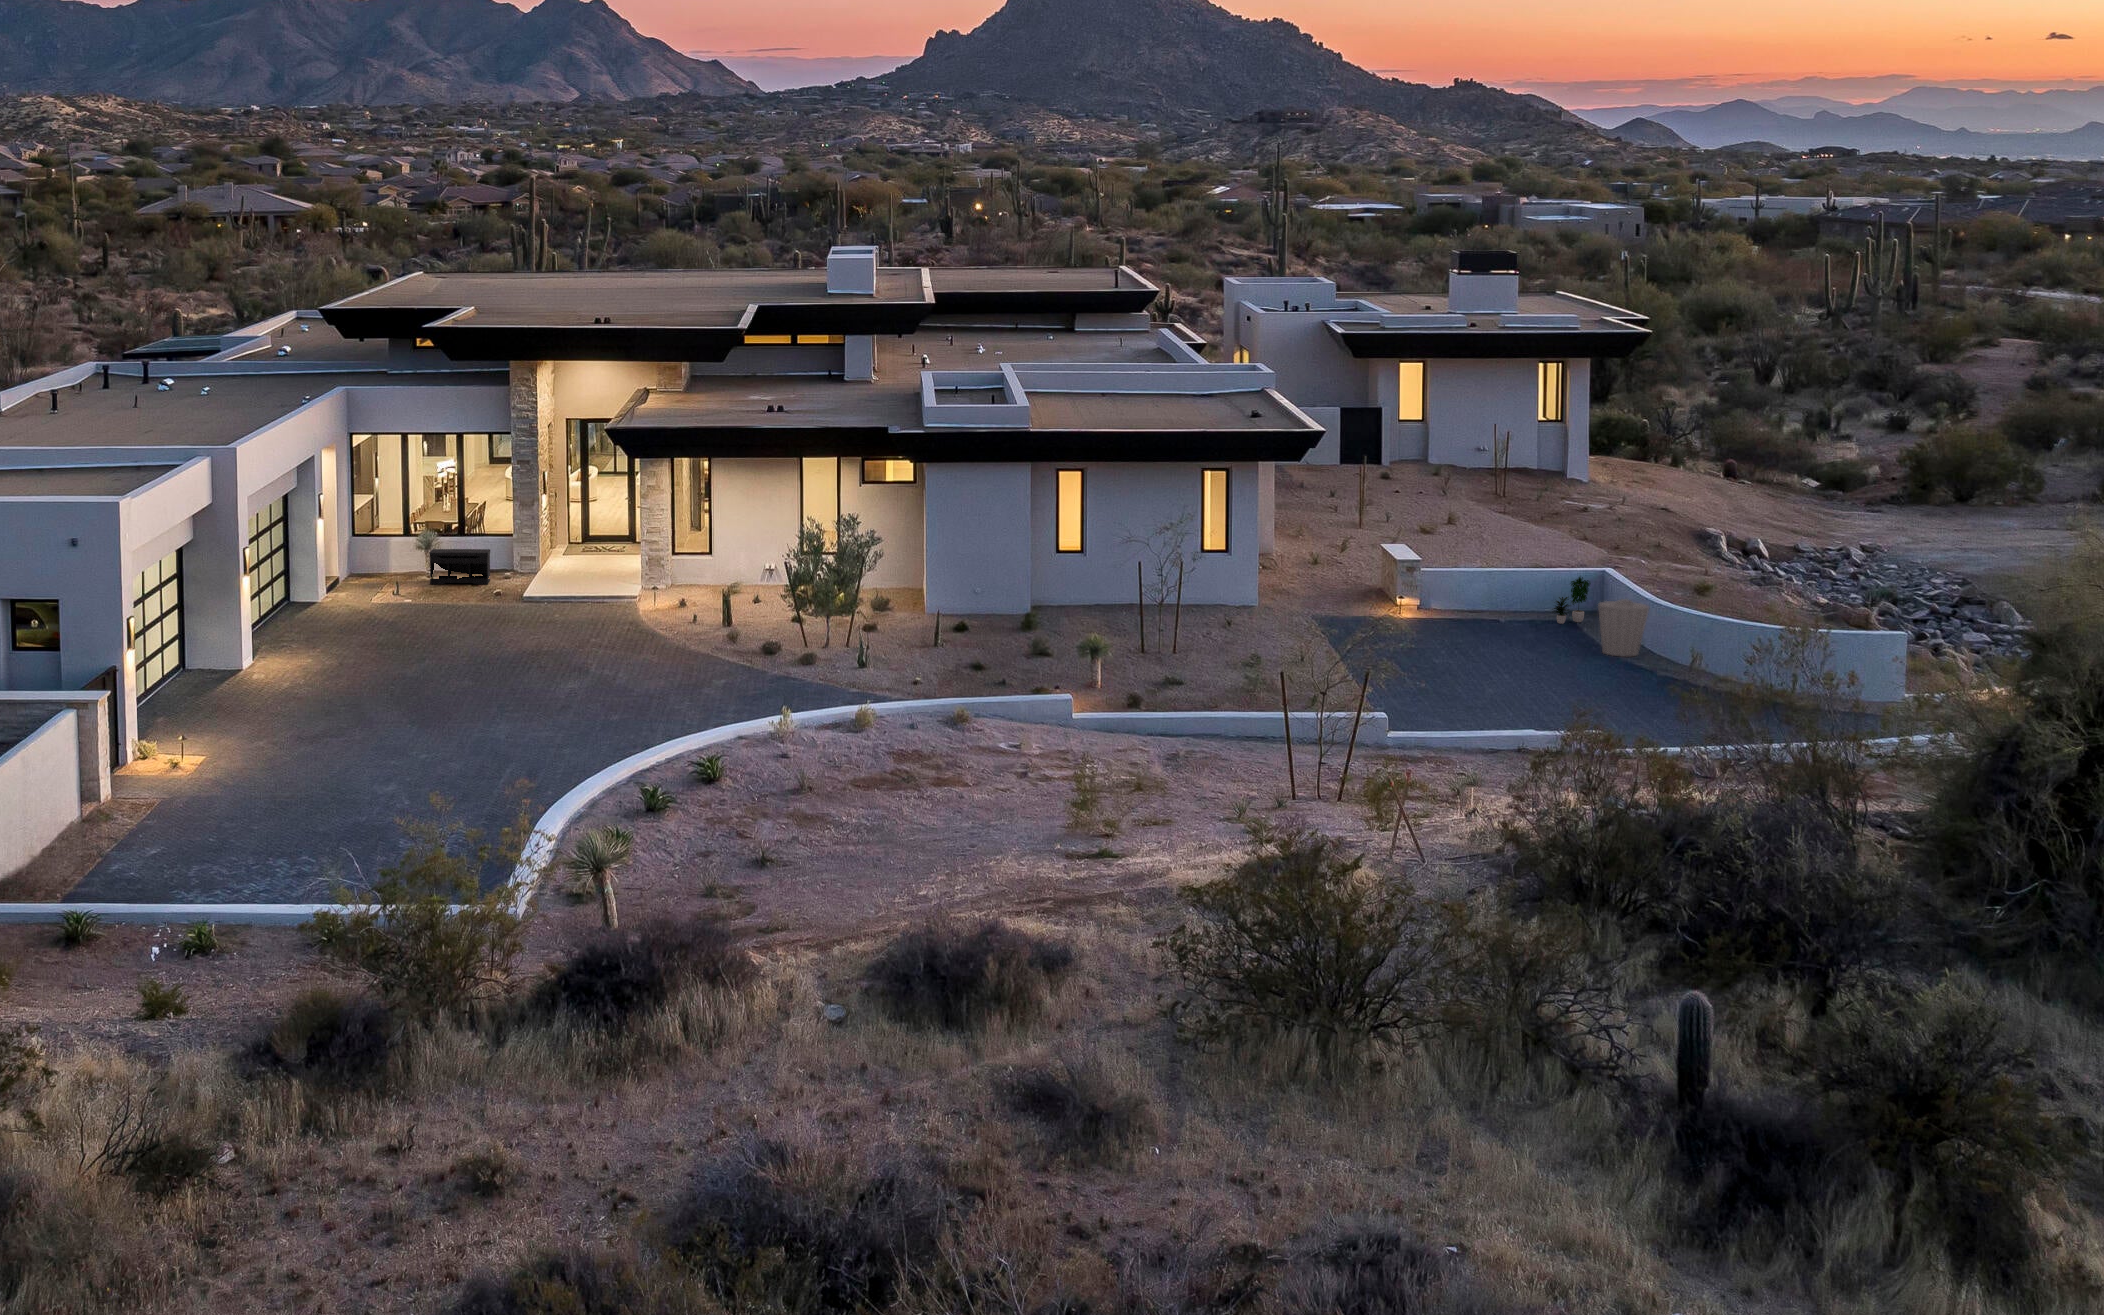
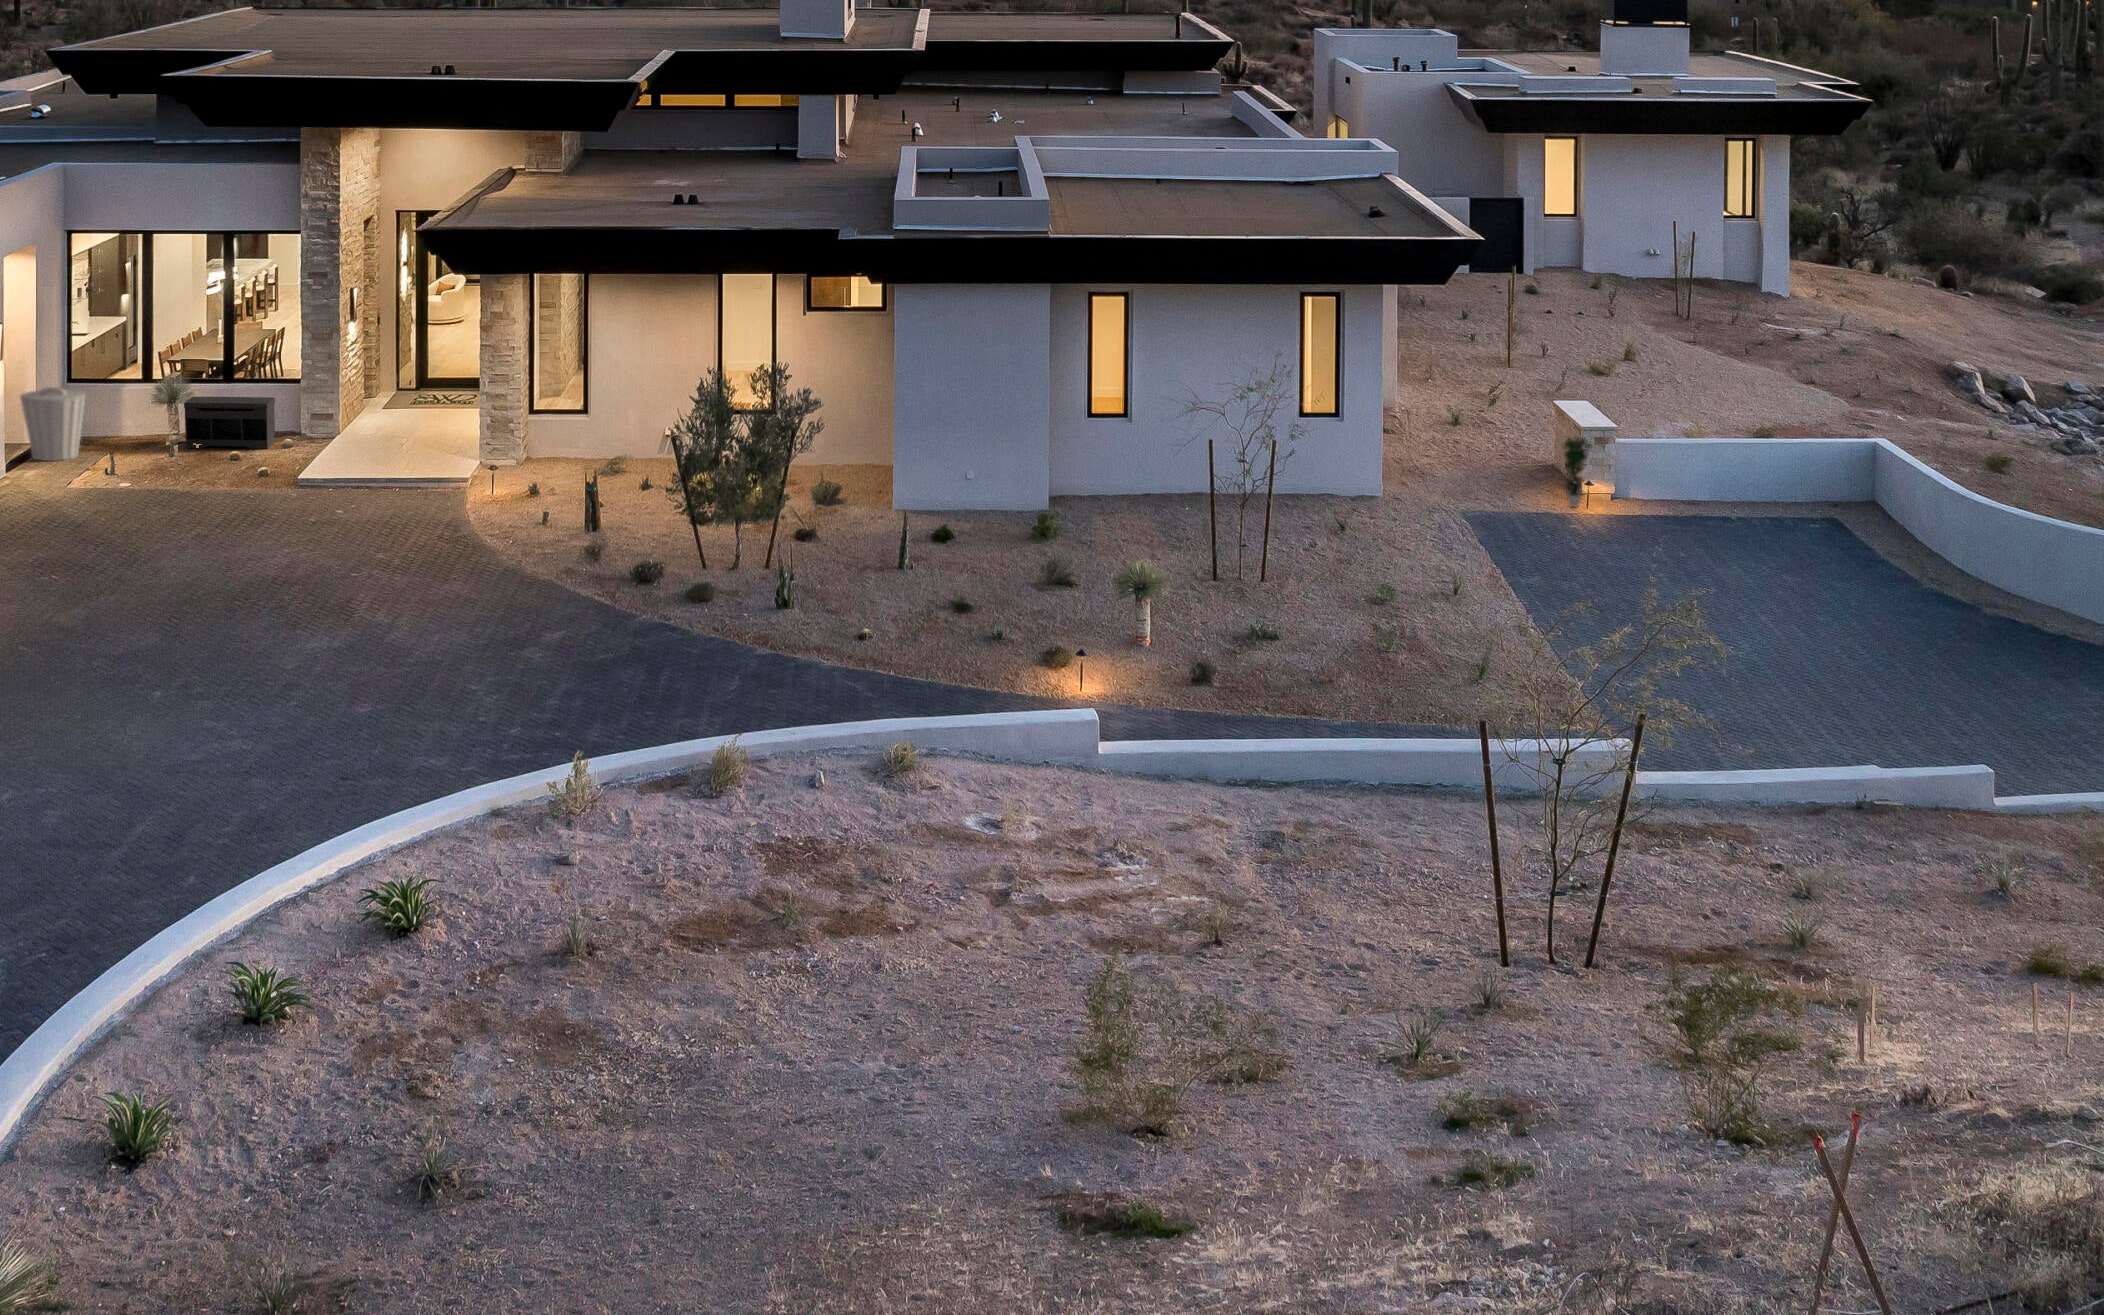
potted plant: present [1552,577,1591,624] -> present [1563,436,1591,507]
trash can: present [1598,599,1650,657] -> present [20,387,86,461]

